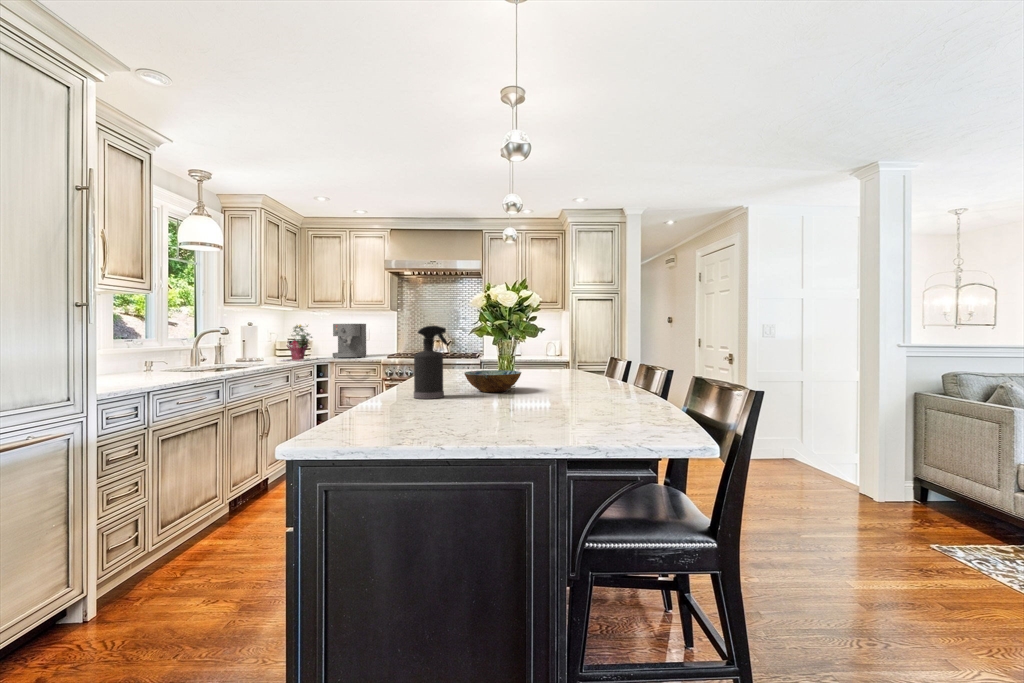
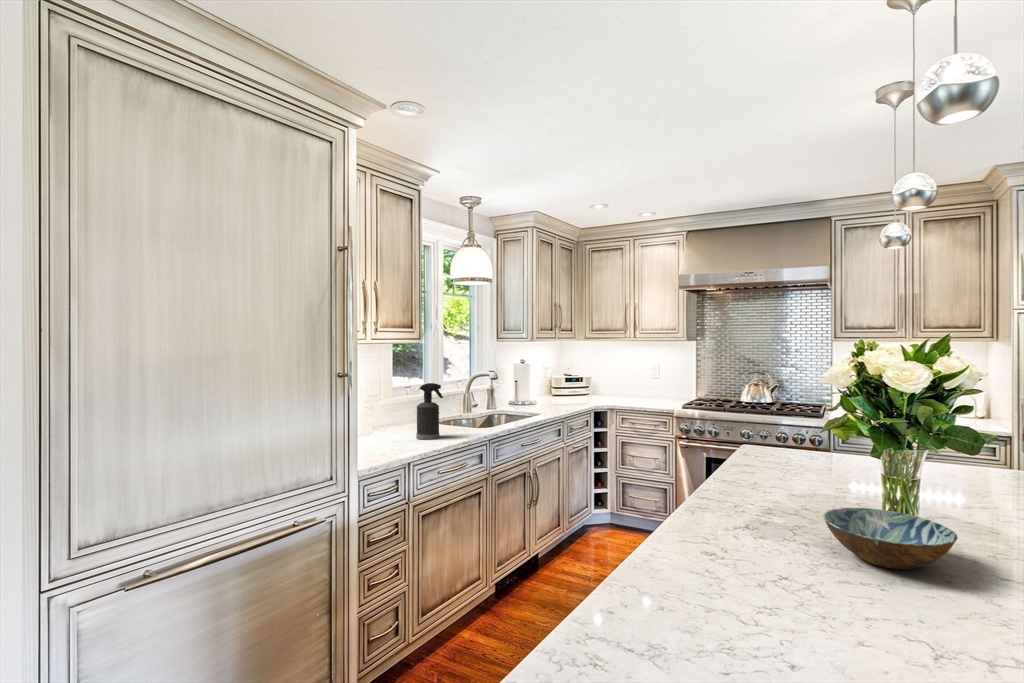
coffee maker: present [333,324,366,358] -> none [613,356,654,402]
potted plant: present [283,325,318,361] -> none [553,358,598,405]
spray bottle: present [414,326,448,399] -> present [416,383,443,440]

